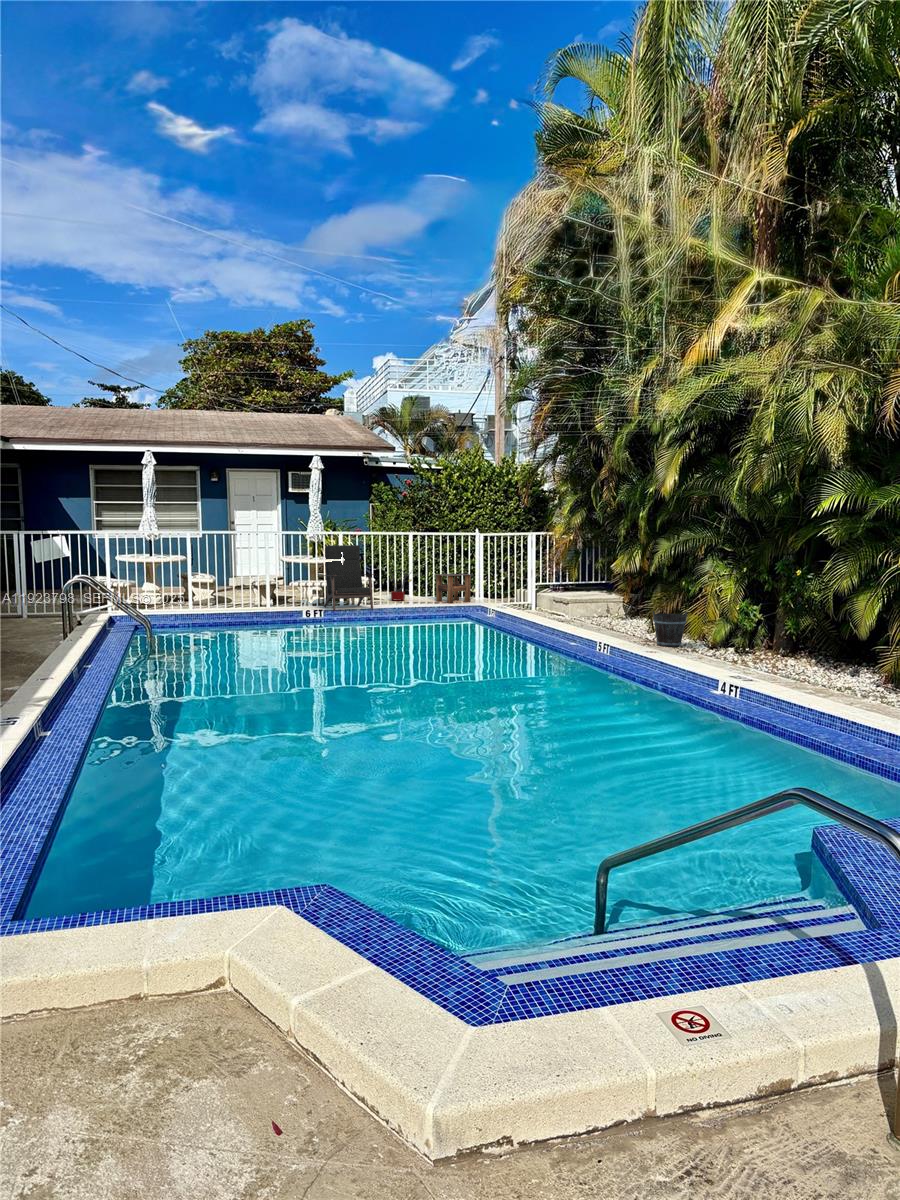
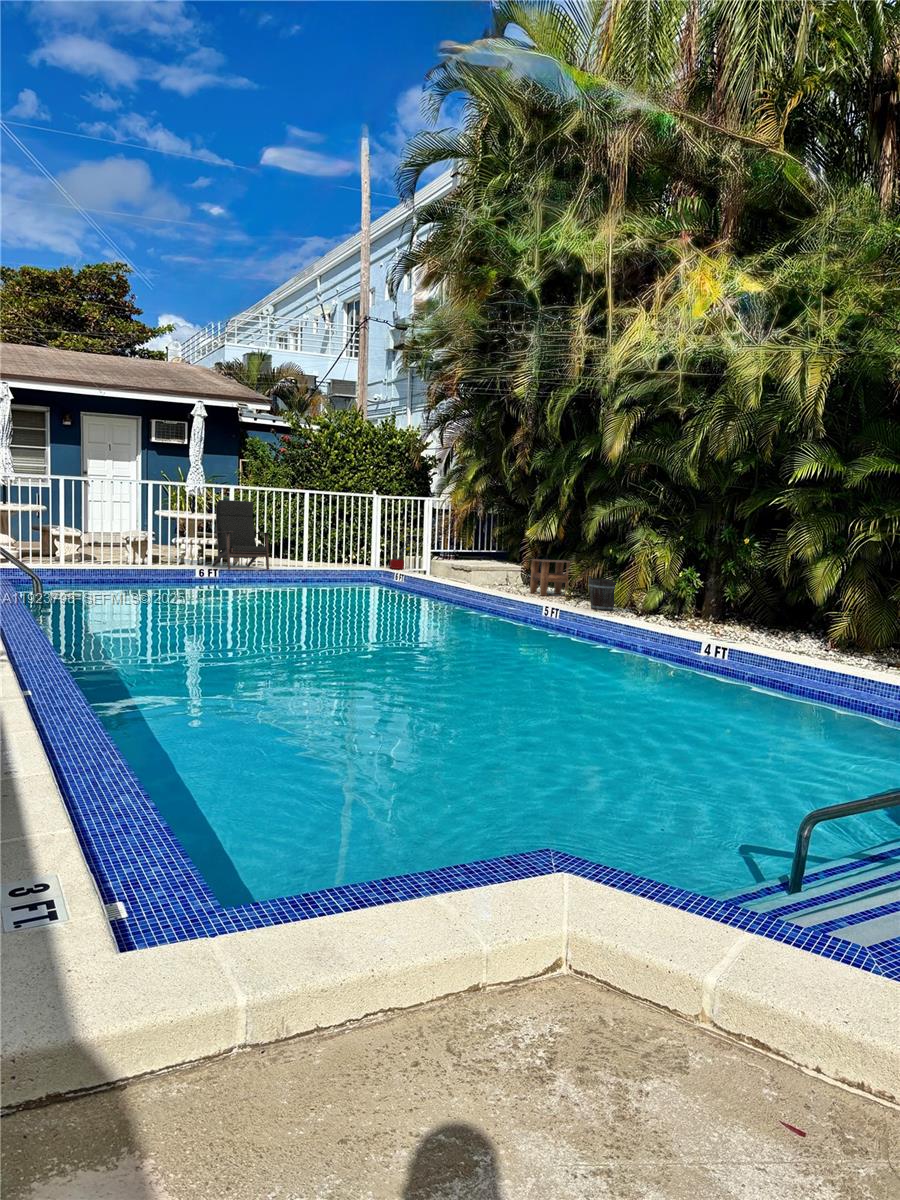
decorative plant: present [391,573,412,601] -> present [389,538,410,569]
side table: present [436,574,471,603] -> present [530,559,570,597]

